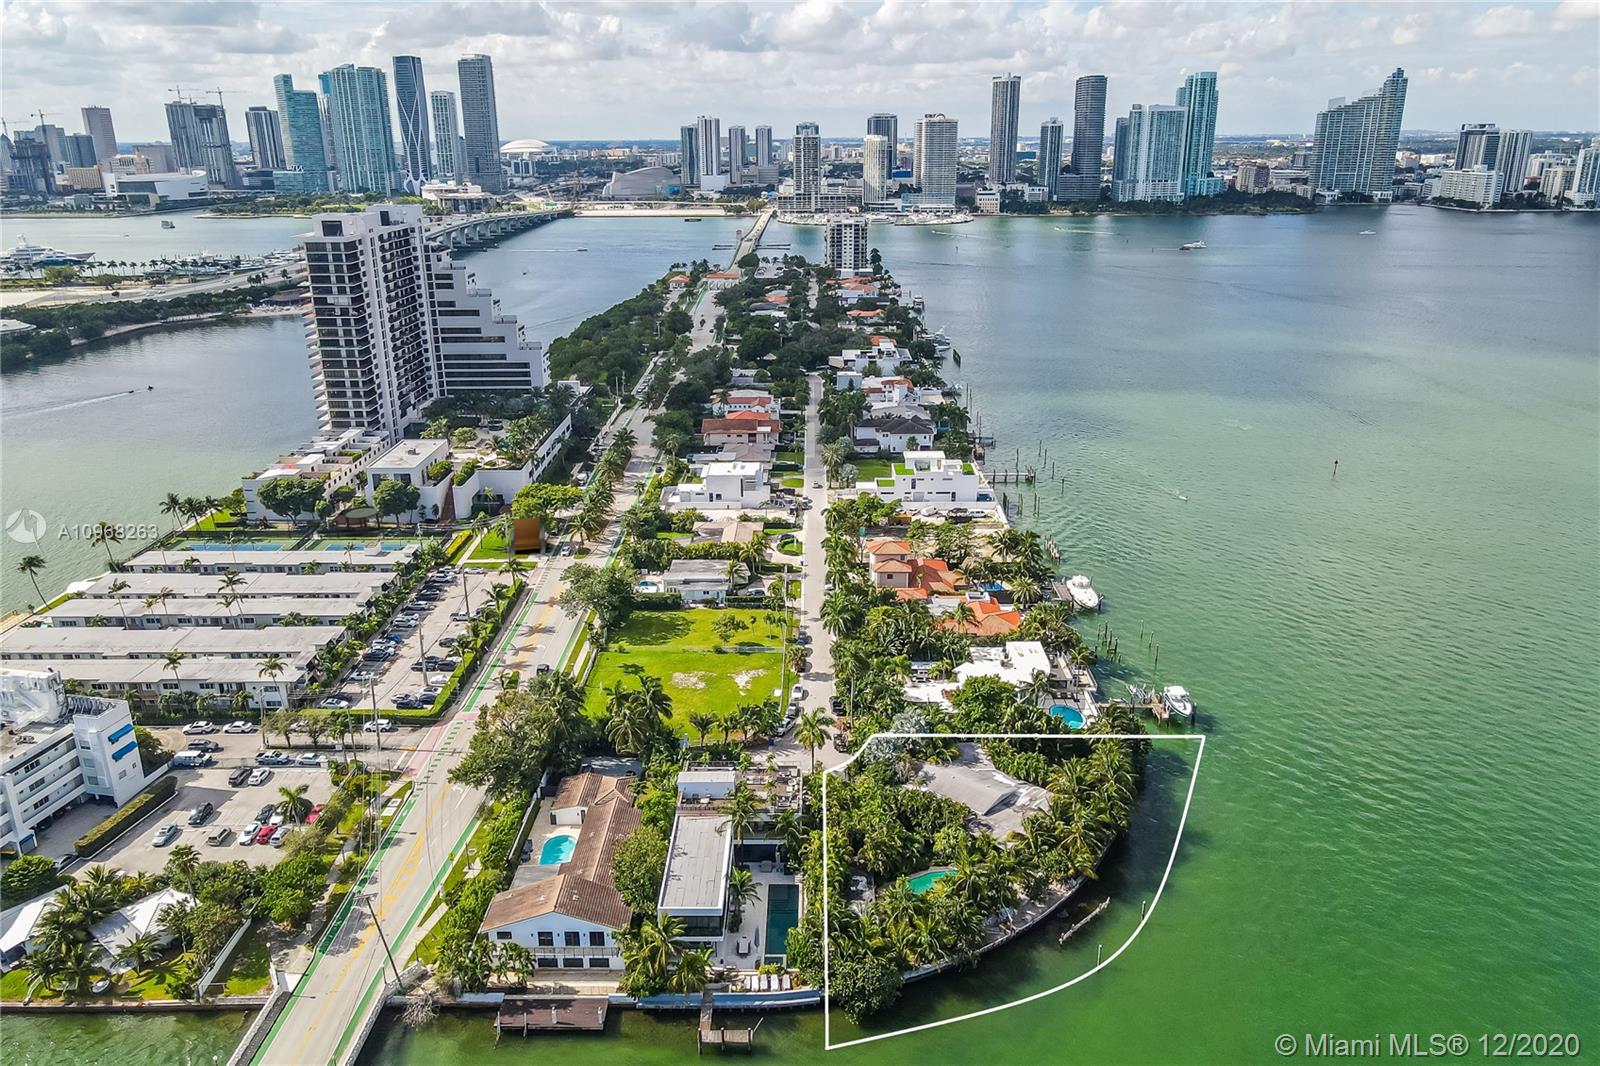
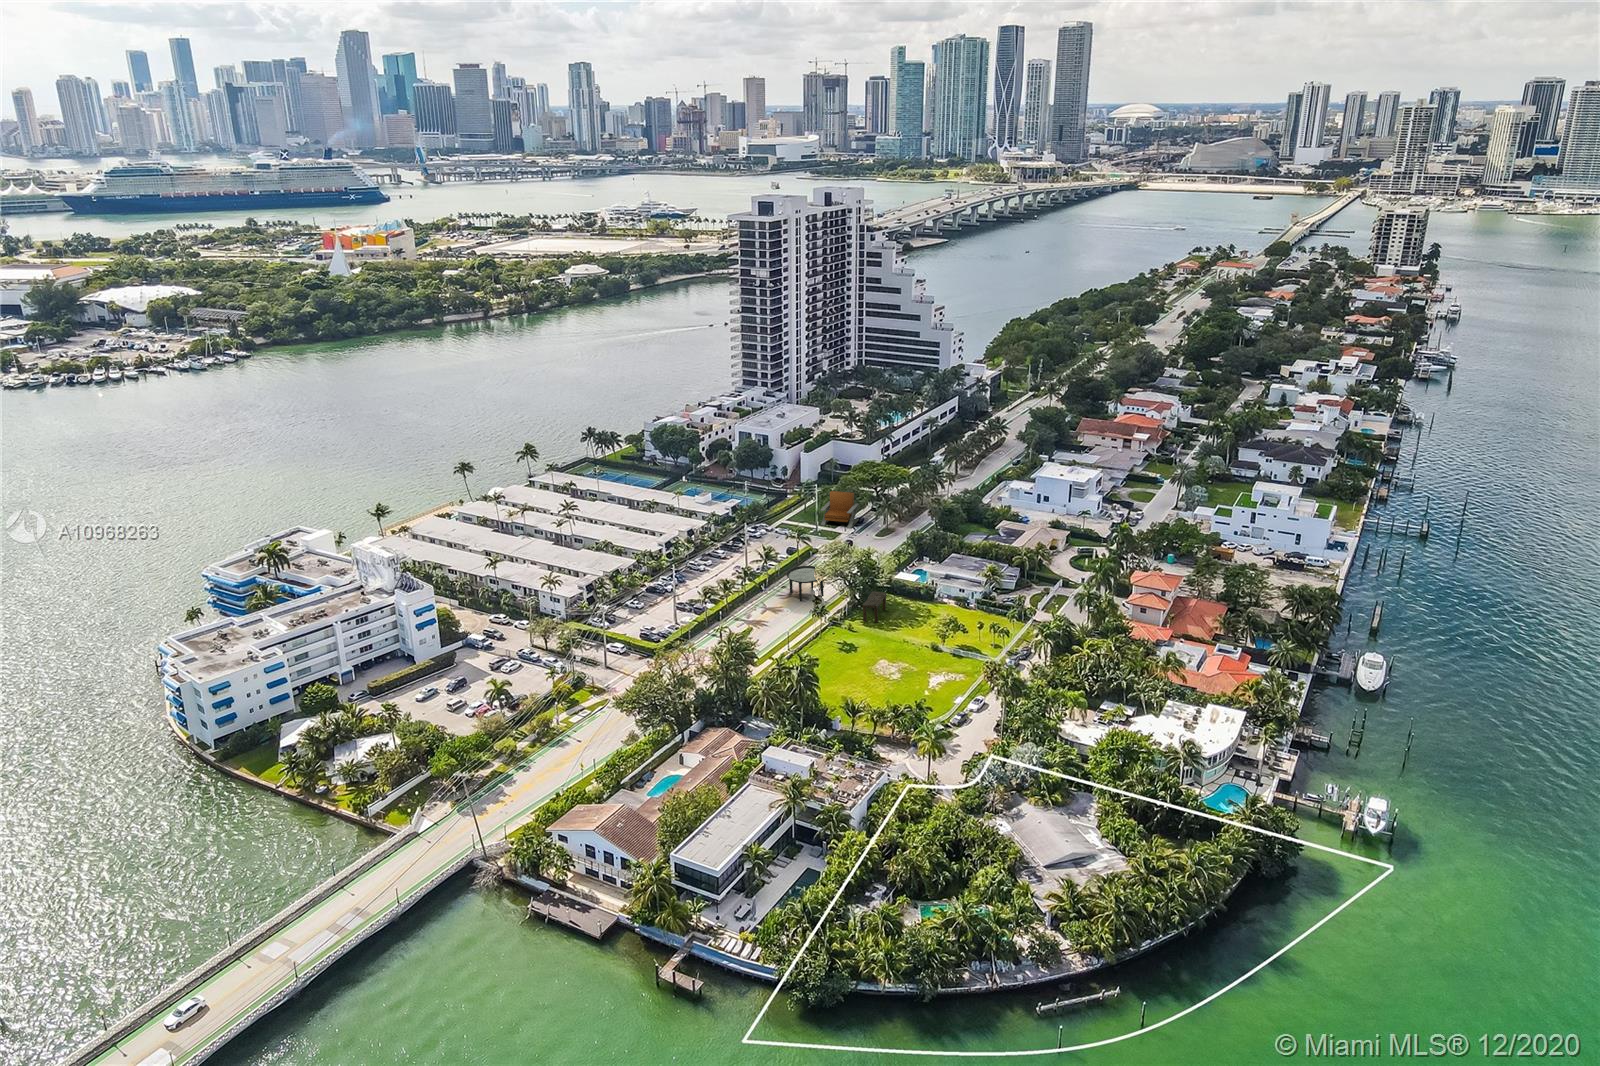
round table: present [343,506,380,536] -> present [786,566,824,601]
bench: none [627,606,645,639] -> present [862,591,887,622]

